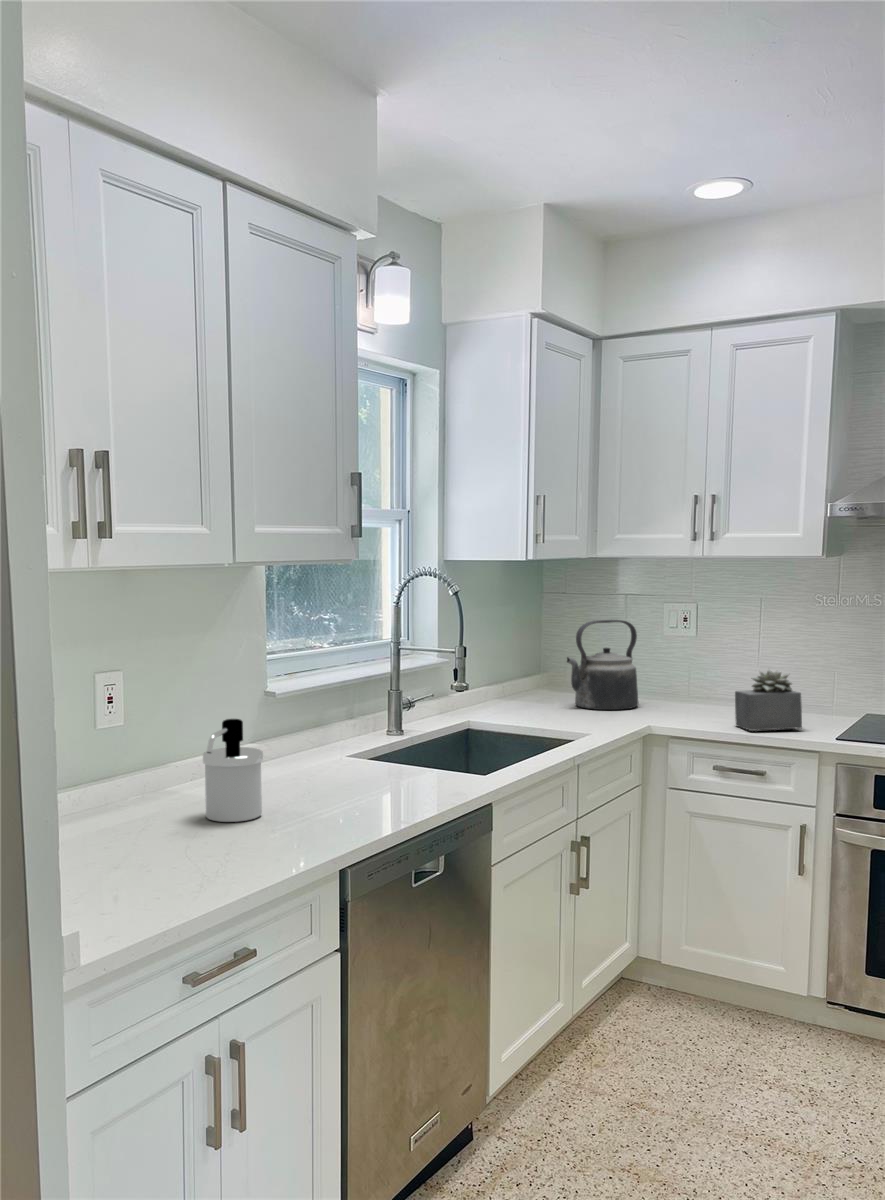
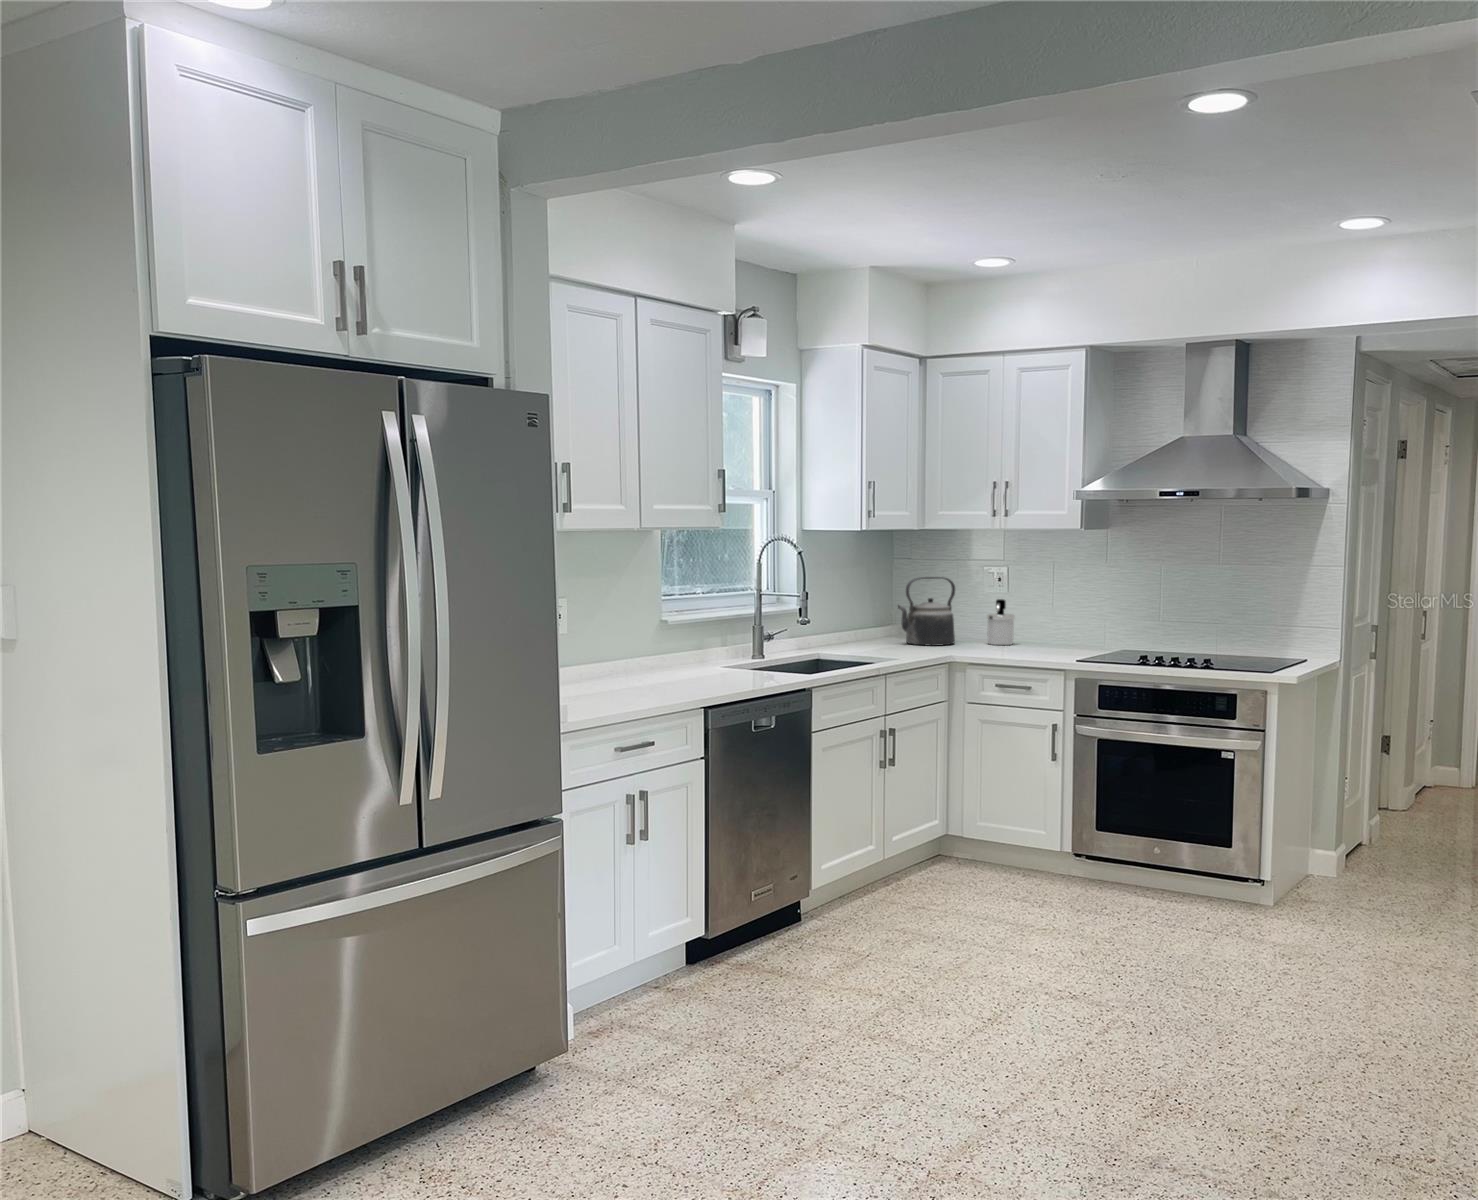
succulent plant: present [735,670,802,731] -> none [1015,612,1063,657]
soap dispenser: present [203,719,263,822] -> present [987,599,1015,645]

